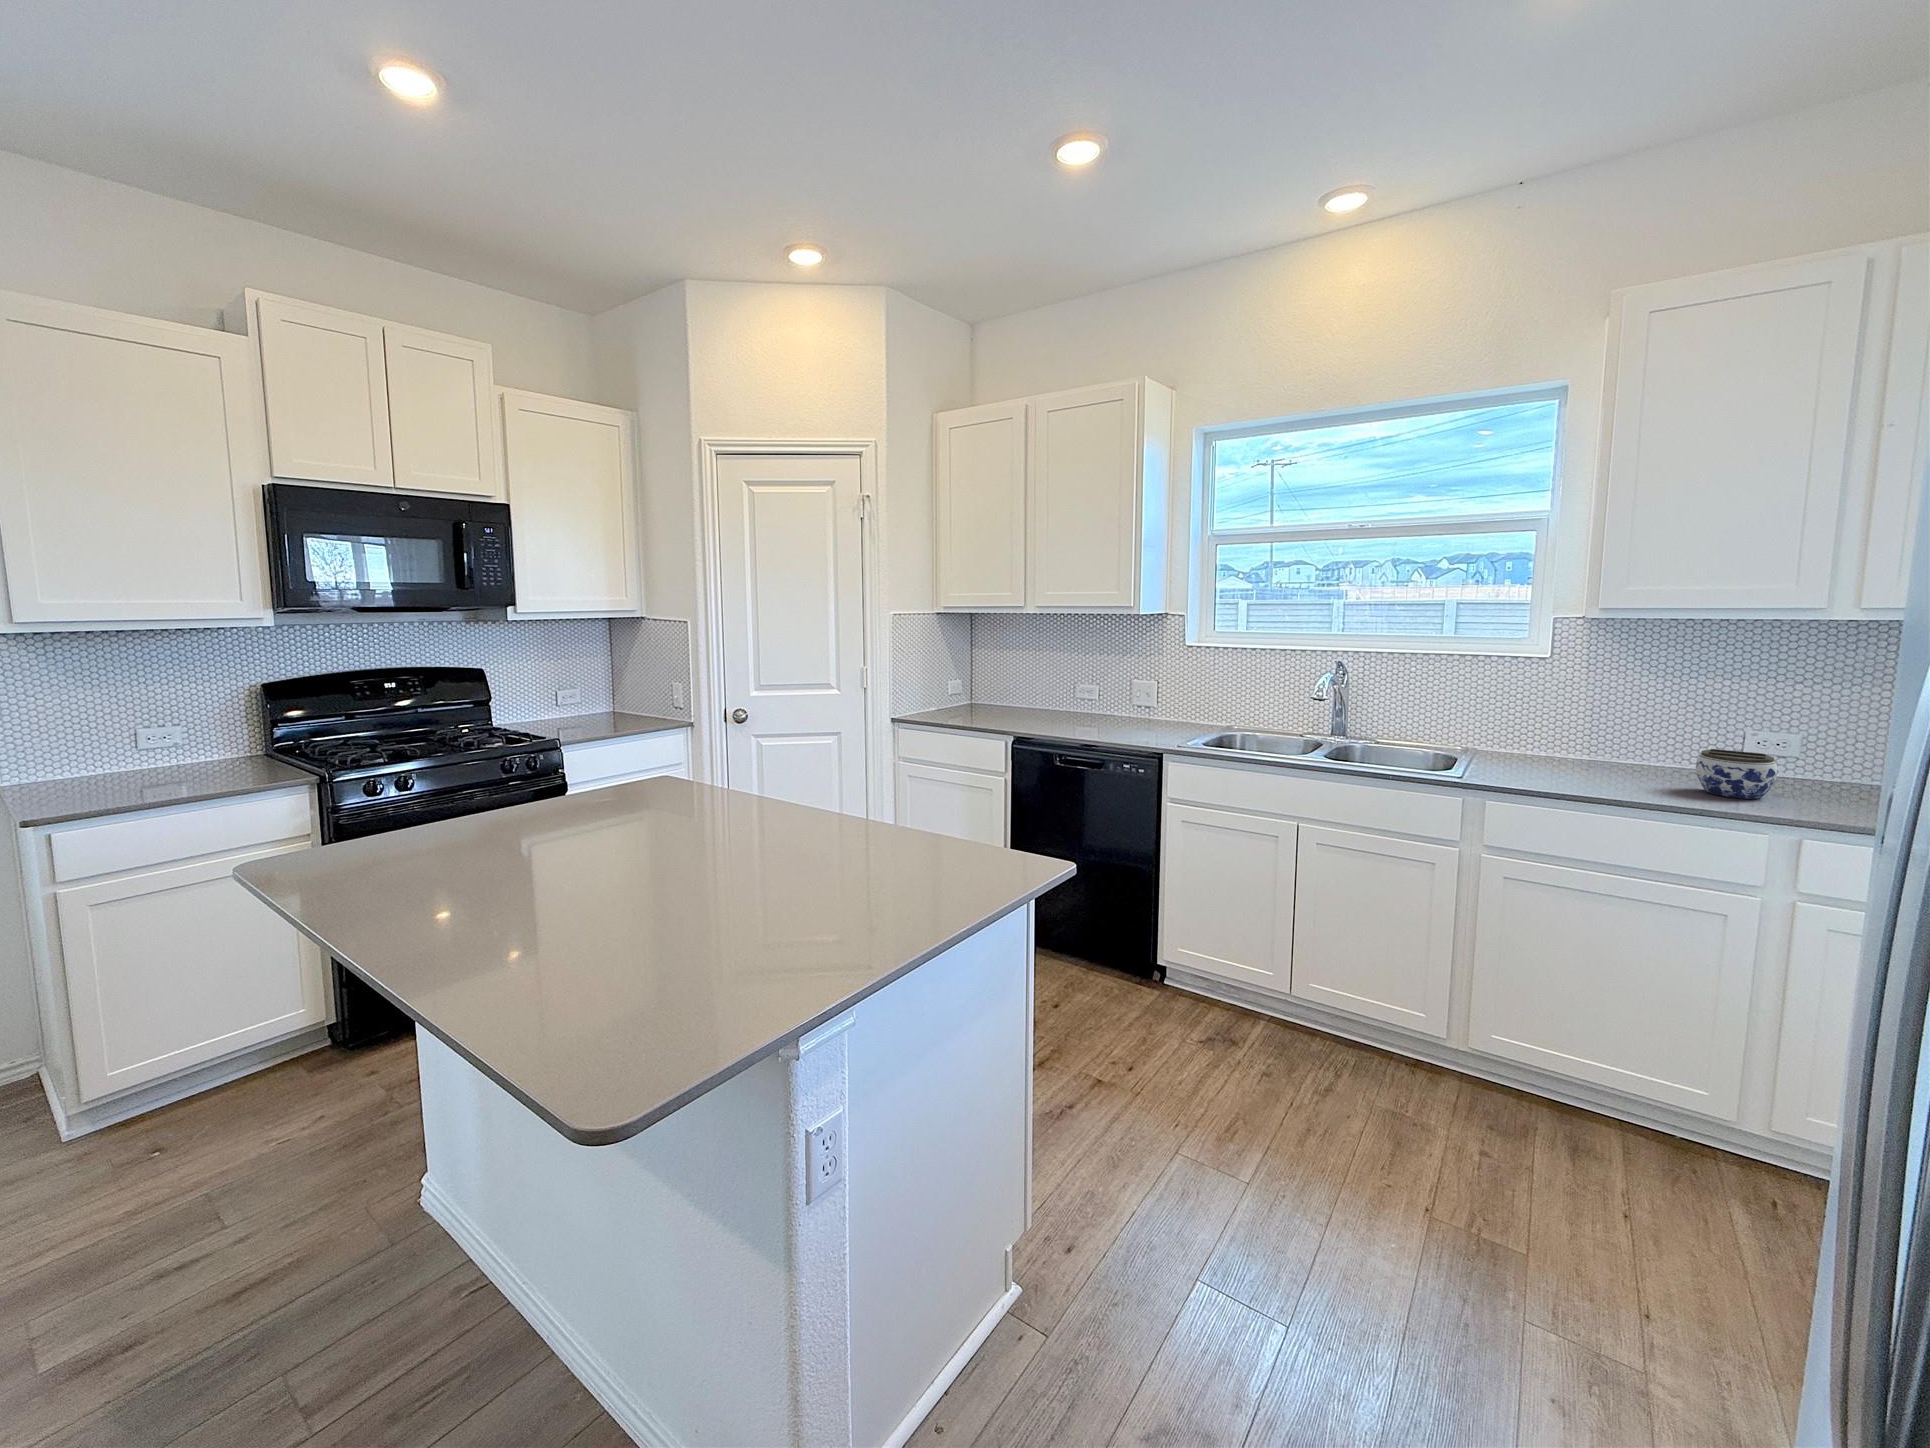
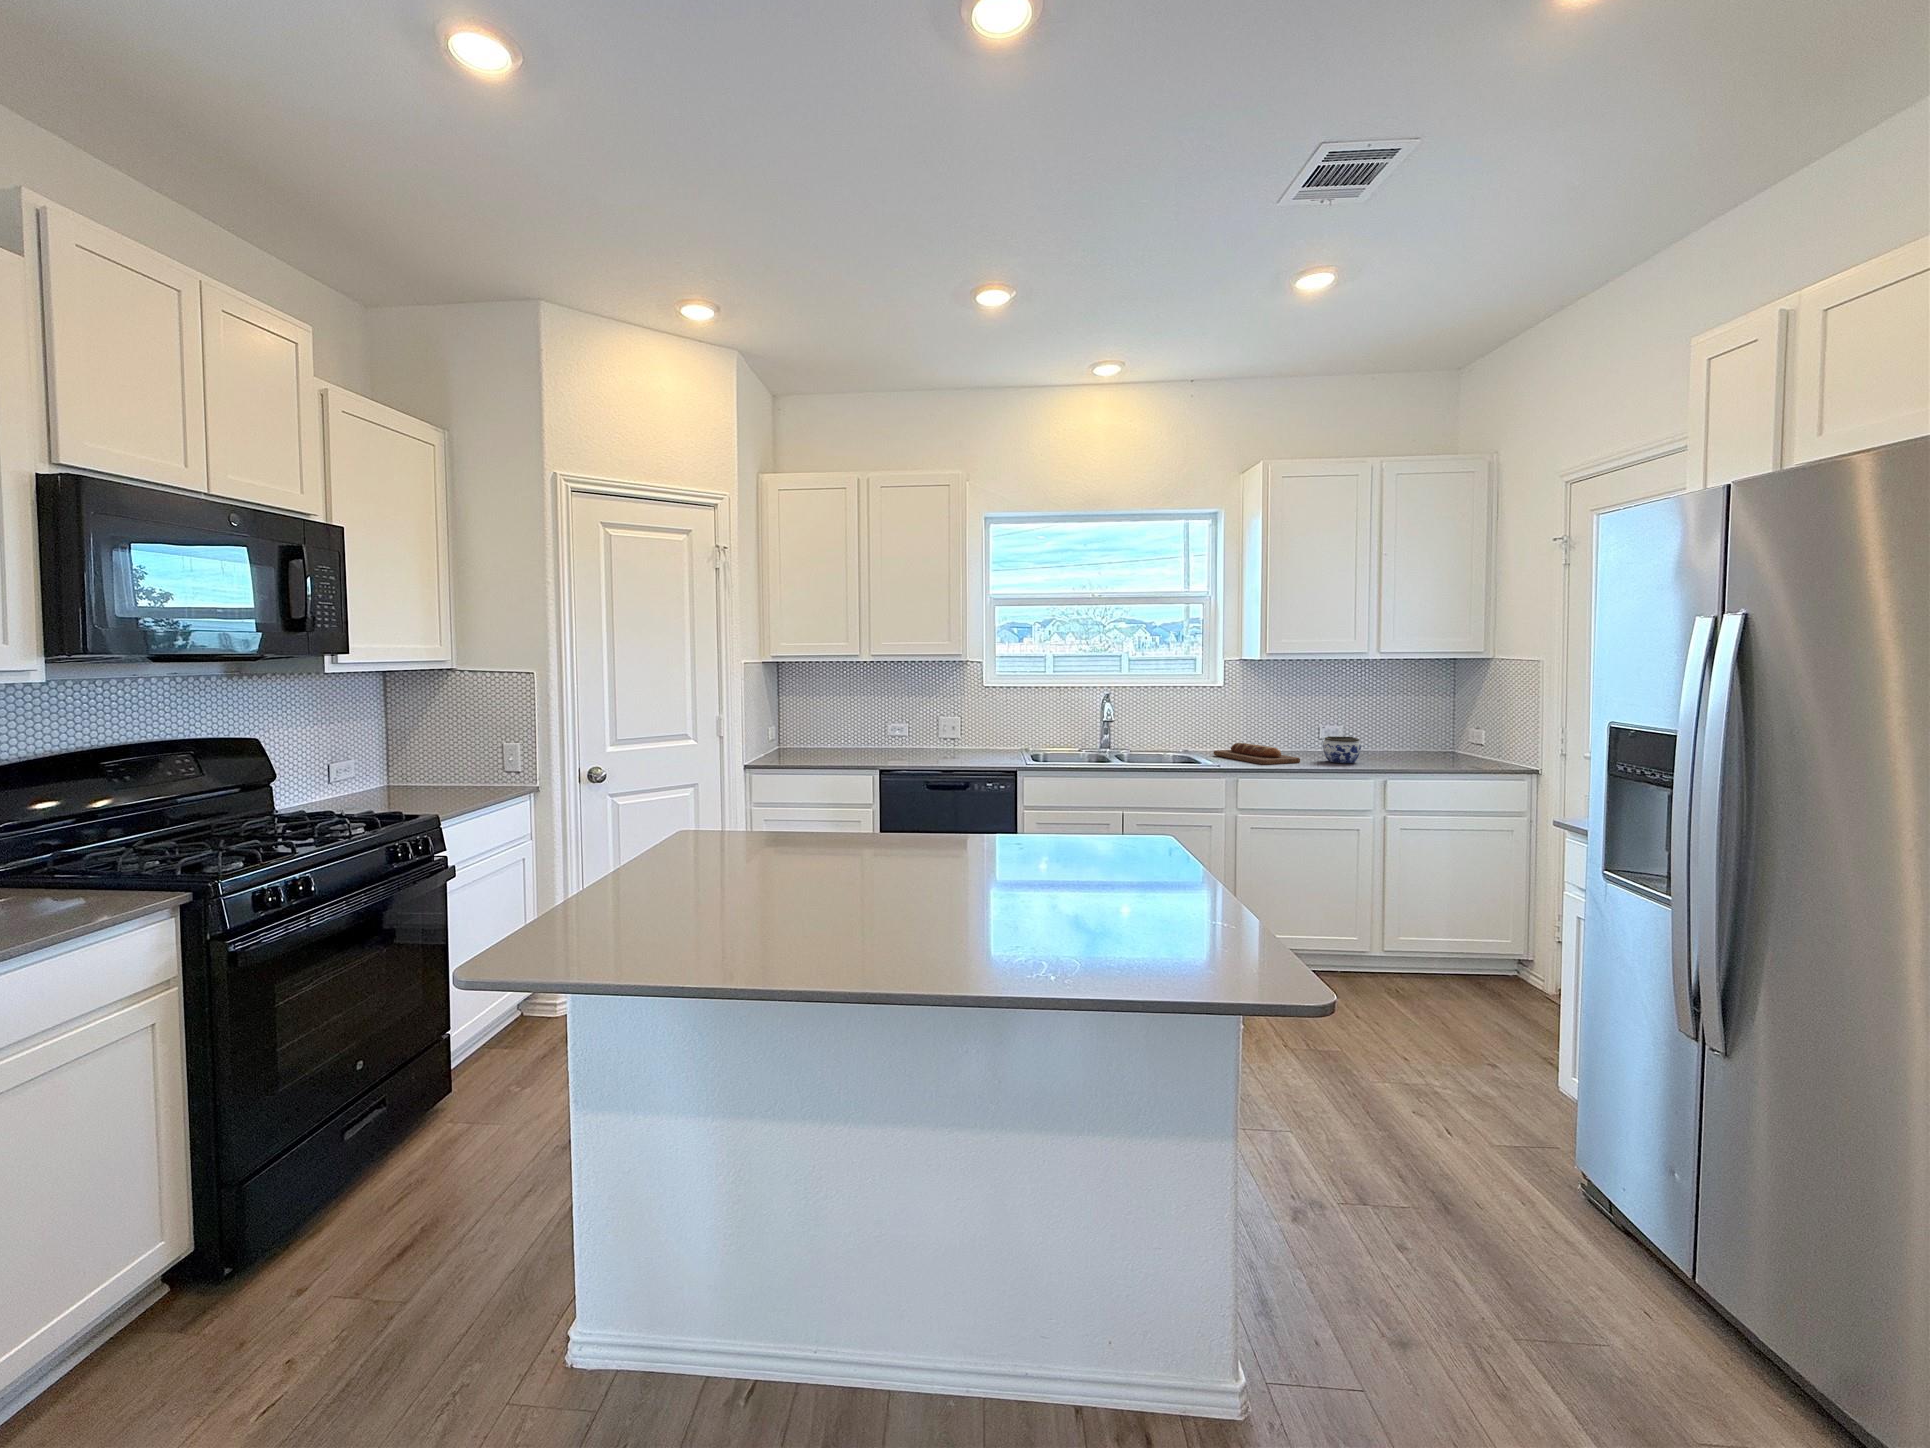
bread loaf: none [1506,745,1640,787] -> present [1214,743,1300,765]

